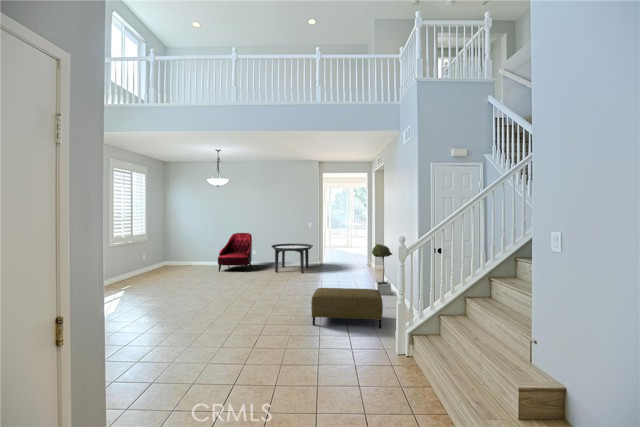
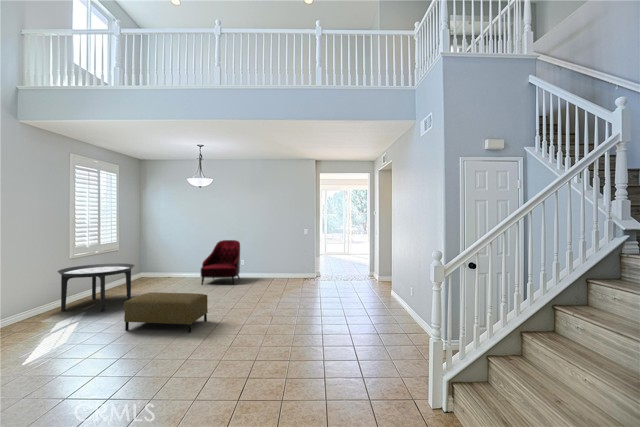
round table: present [271,244,313,273] -> present [58,263,134,311]
potted tree: present [372,244,392,295] -> none [380,254,405,315]
ottoman: present [311,288,383,328] -> present [124,292,208,333]

